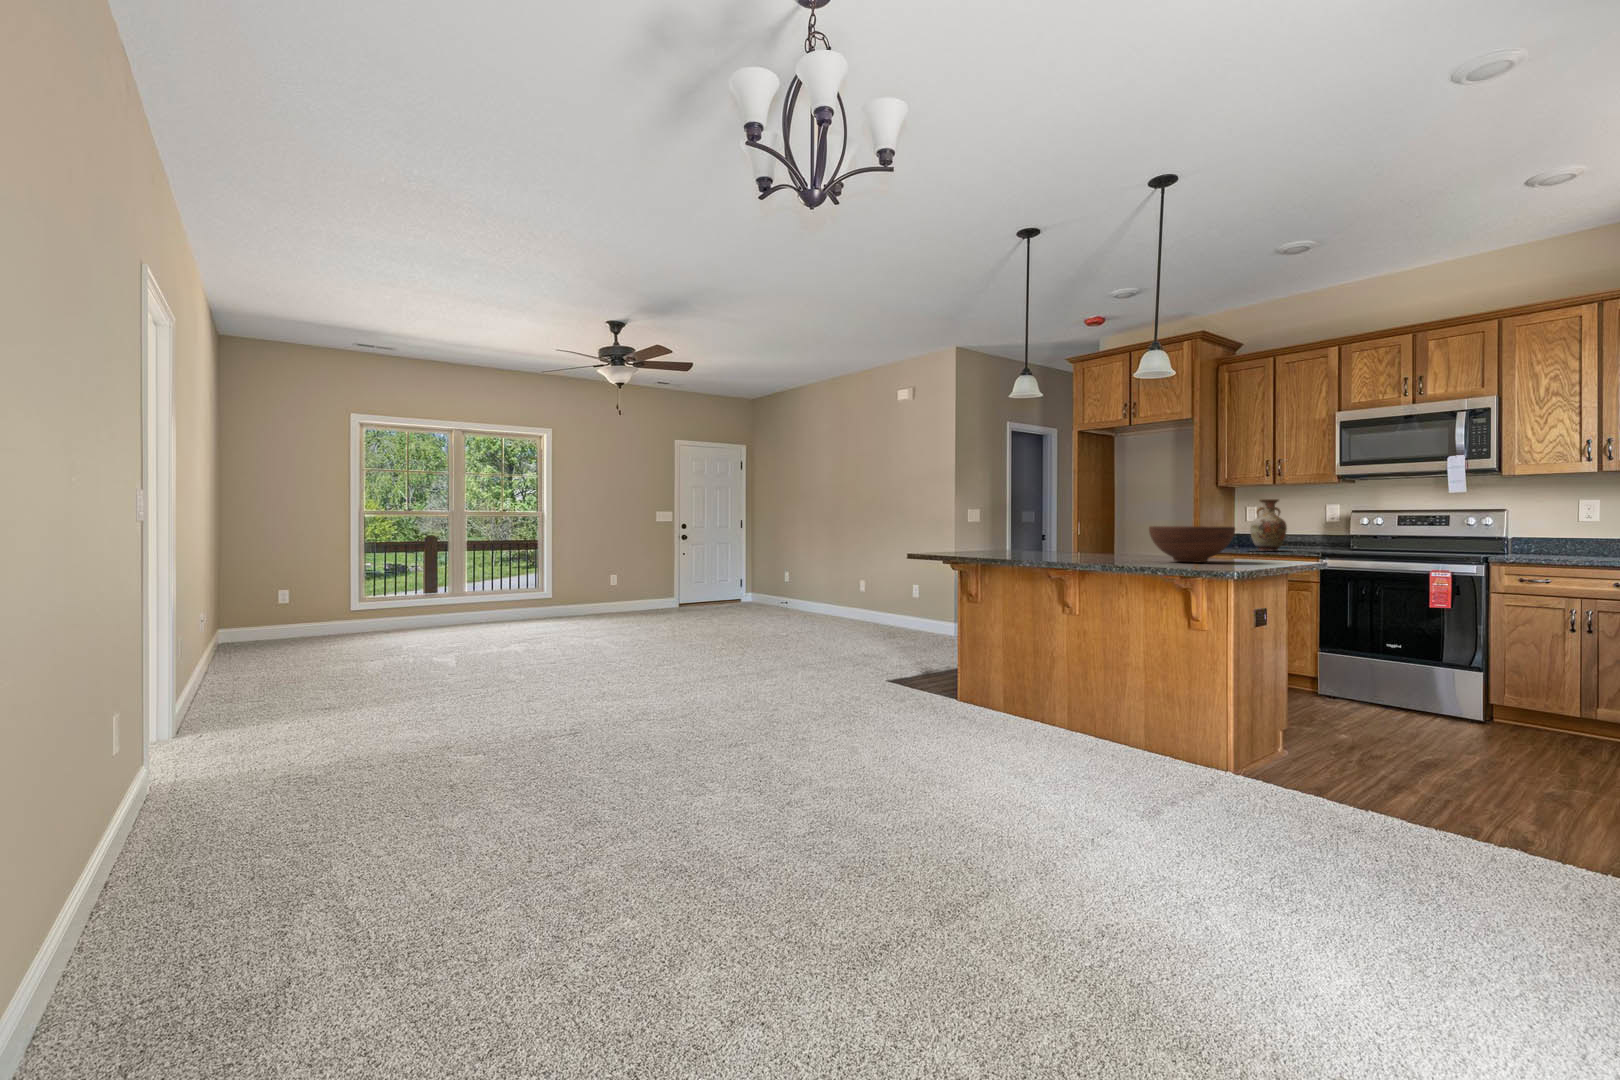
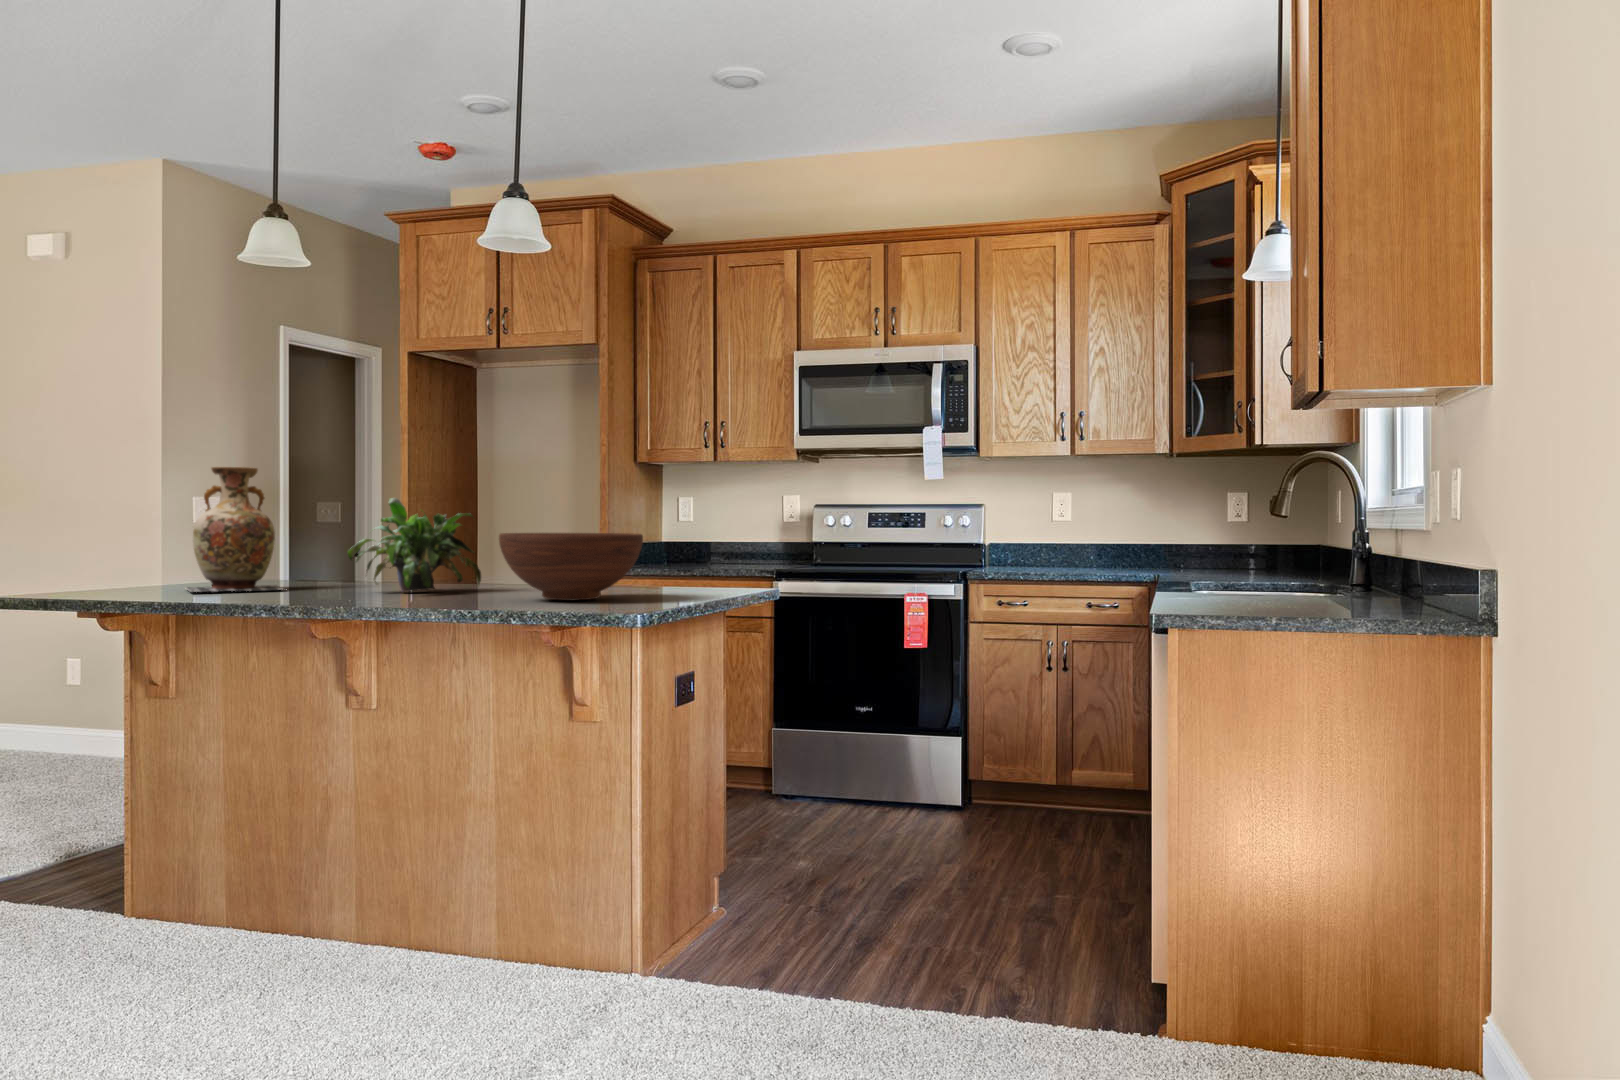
vase: present [1250,499,1287,551] -> present [186,467,285,592]
potted plant: none [1062,509,1133,558] -> present [348,498,481,592]

